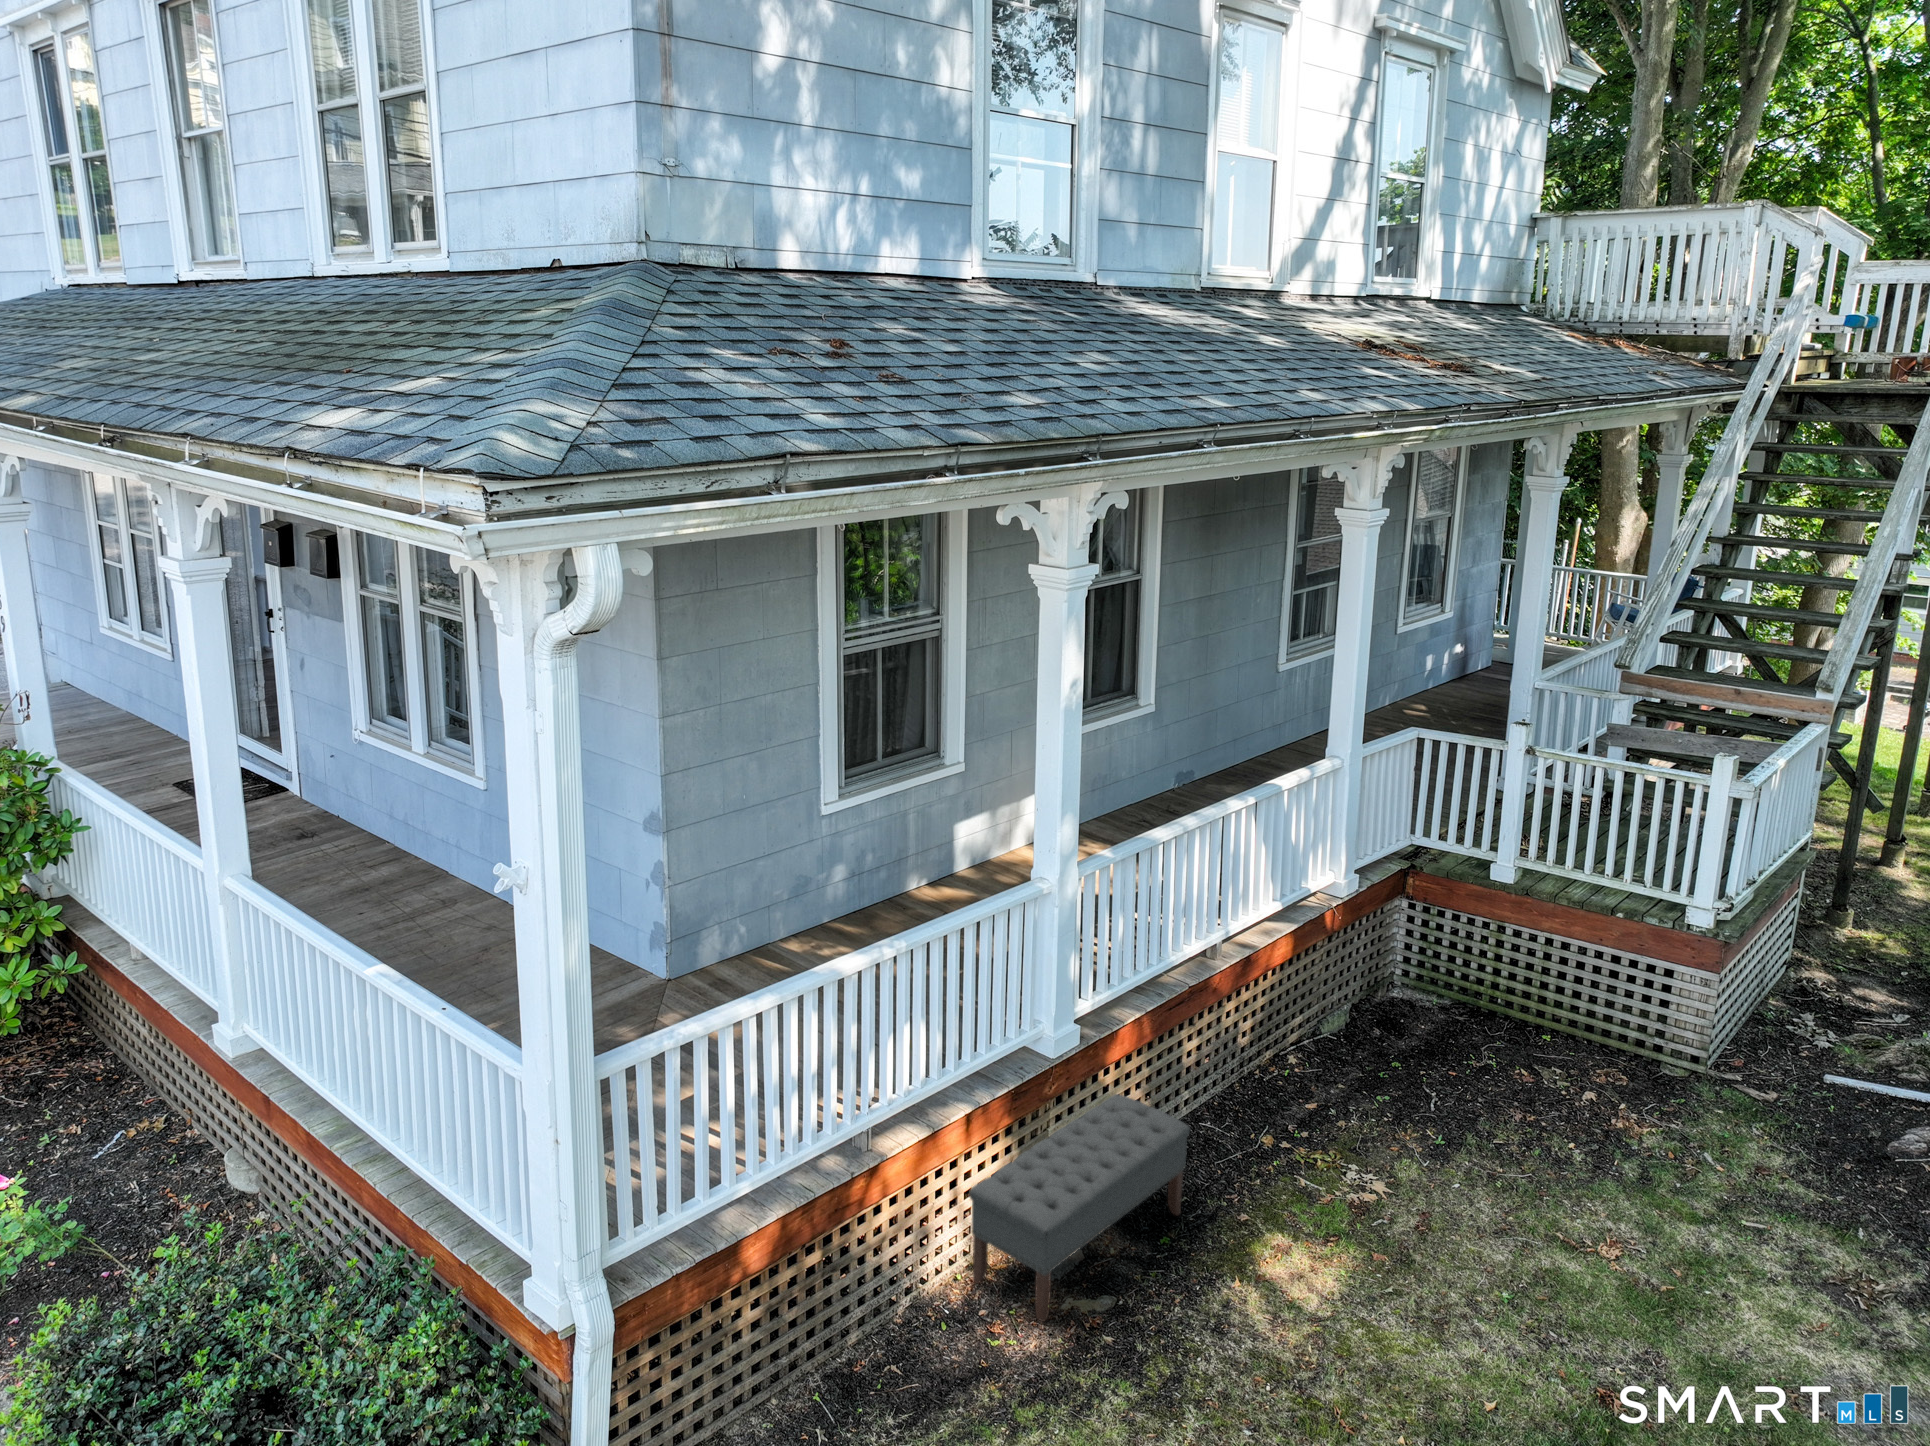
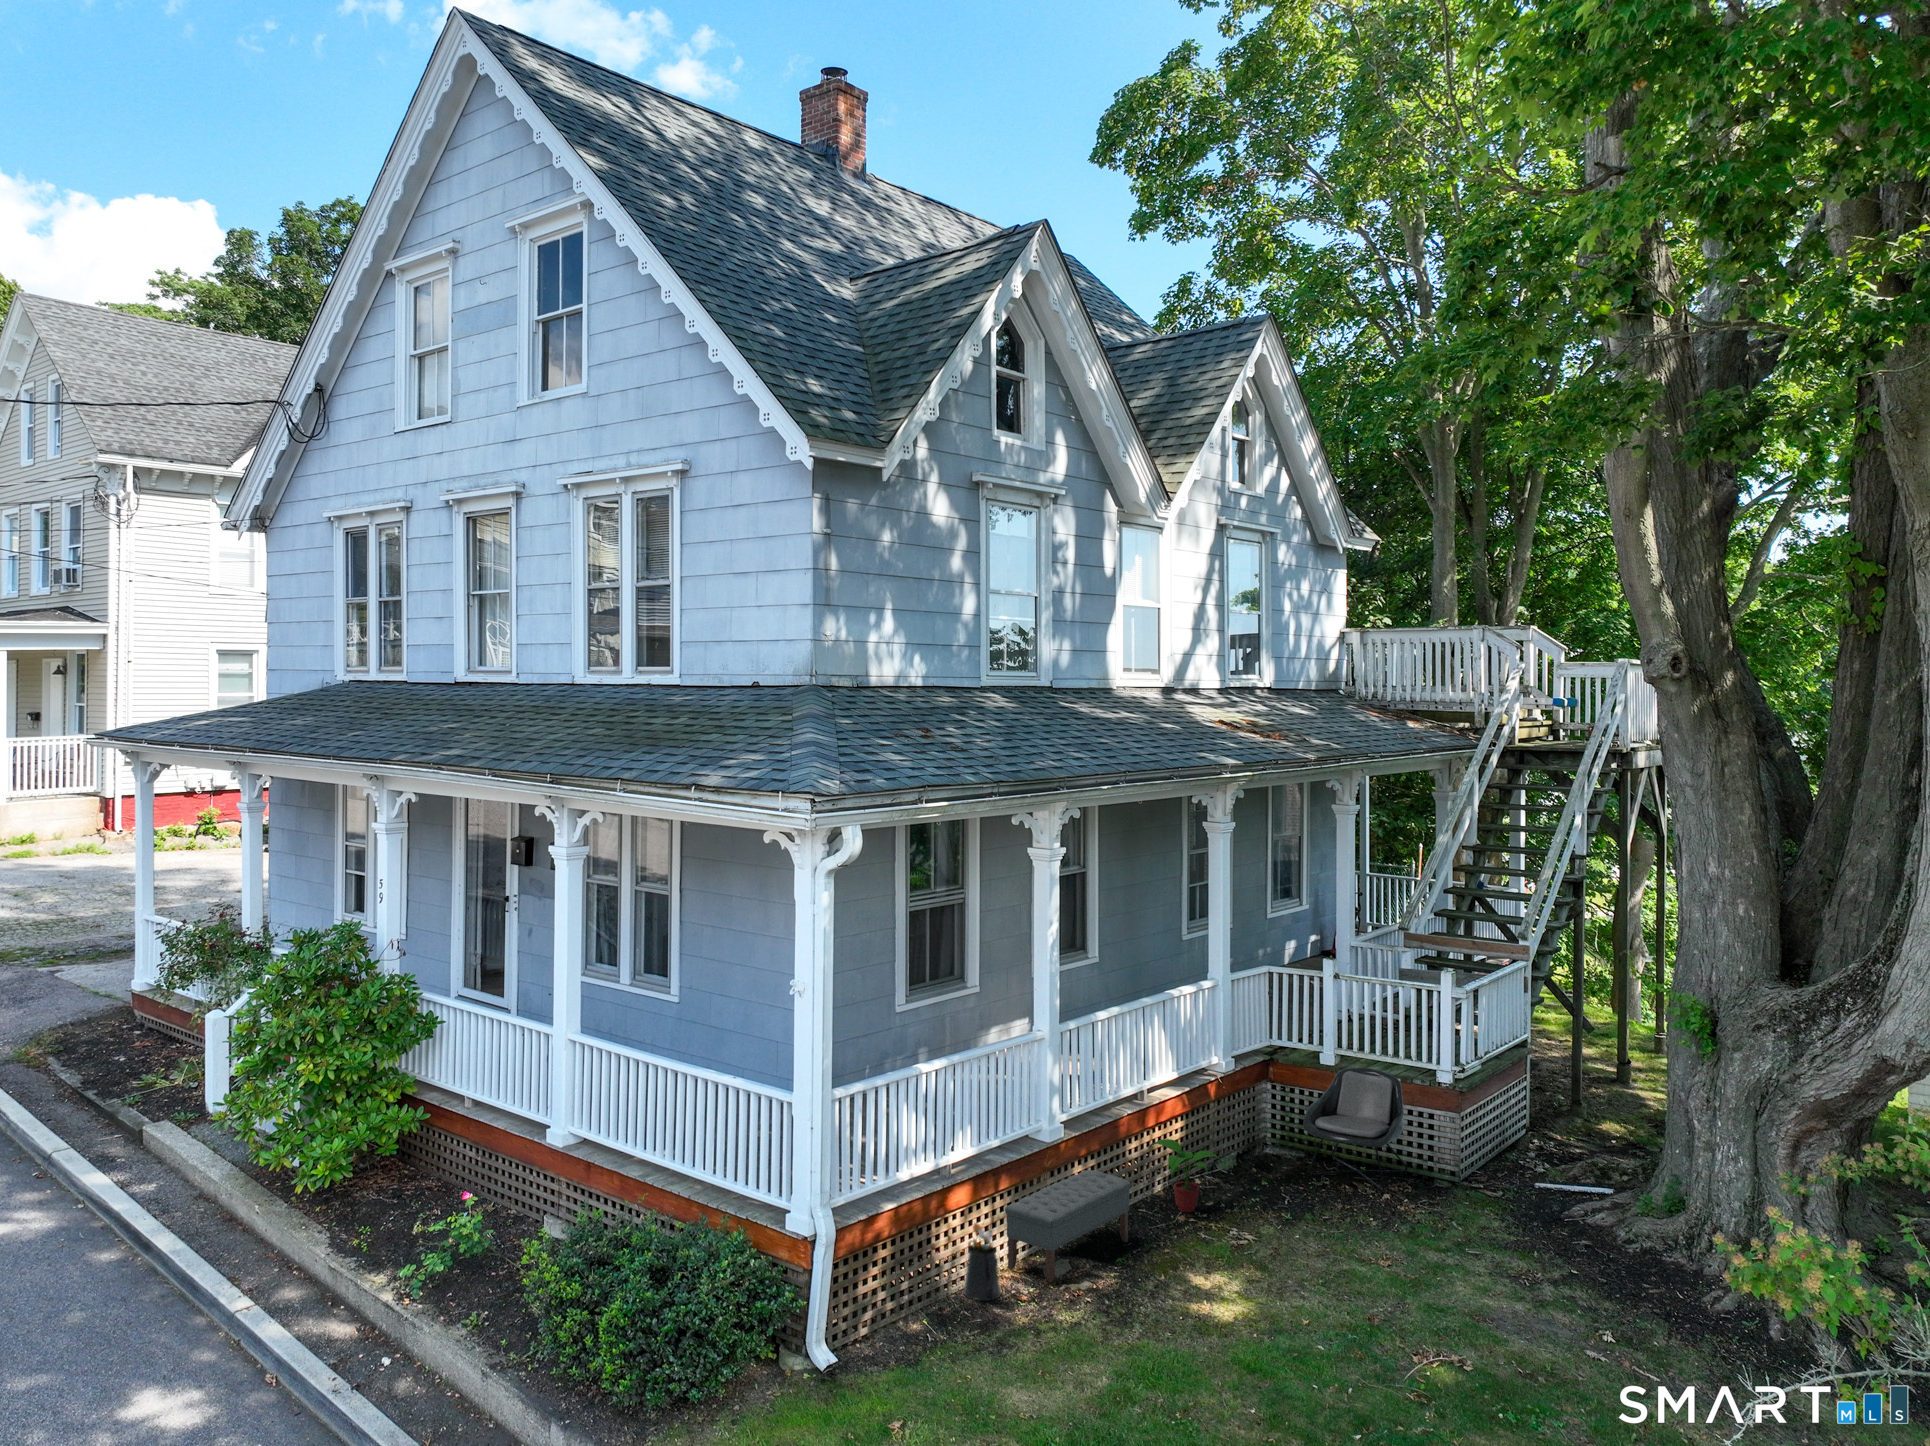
lounge chair: none [1465,893,1630,1096] -> present [1303,1068,1407,1192]
potted plant: none [1221,1022,1339,1141] -> present [1149,1139,1221,1212]
watering can: none [885,1229,953,1376] -> present [963,1223,1001,1301]

